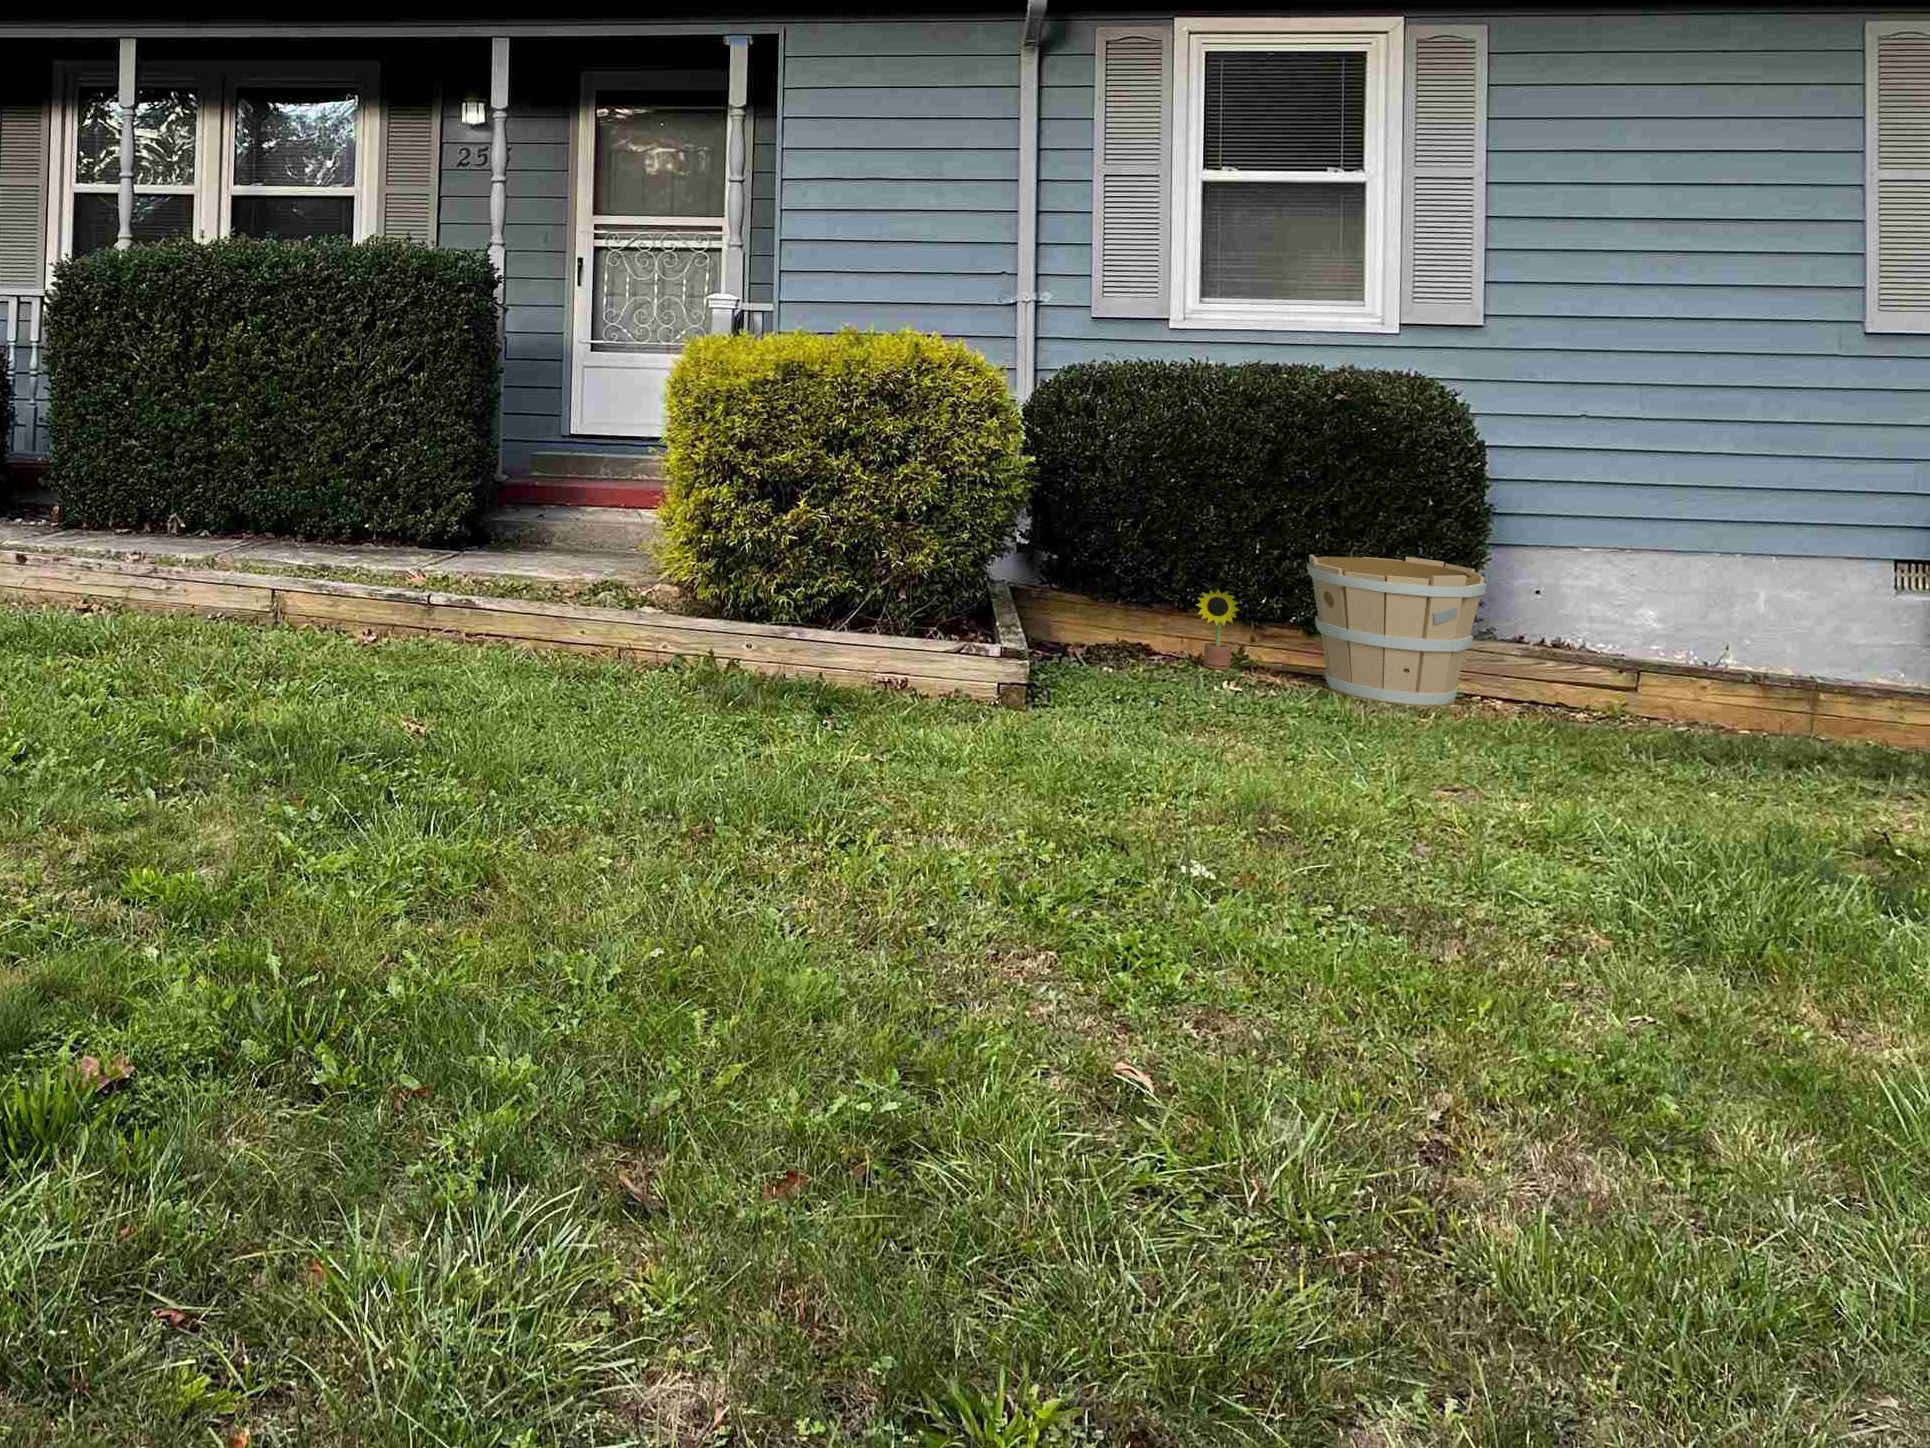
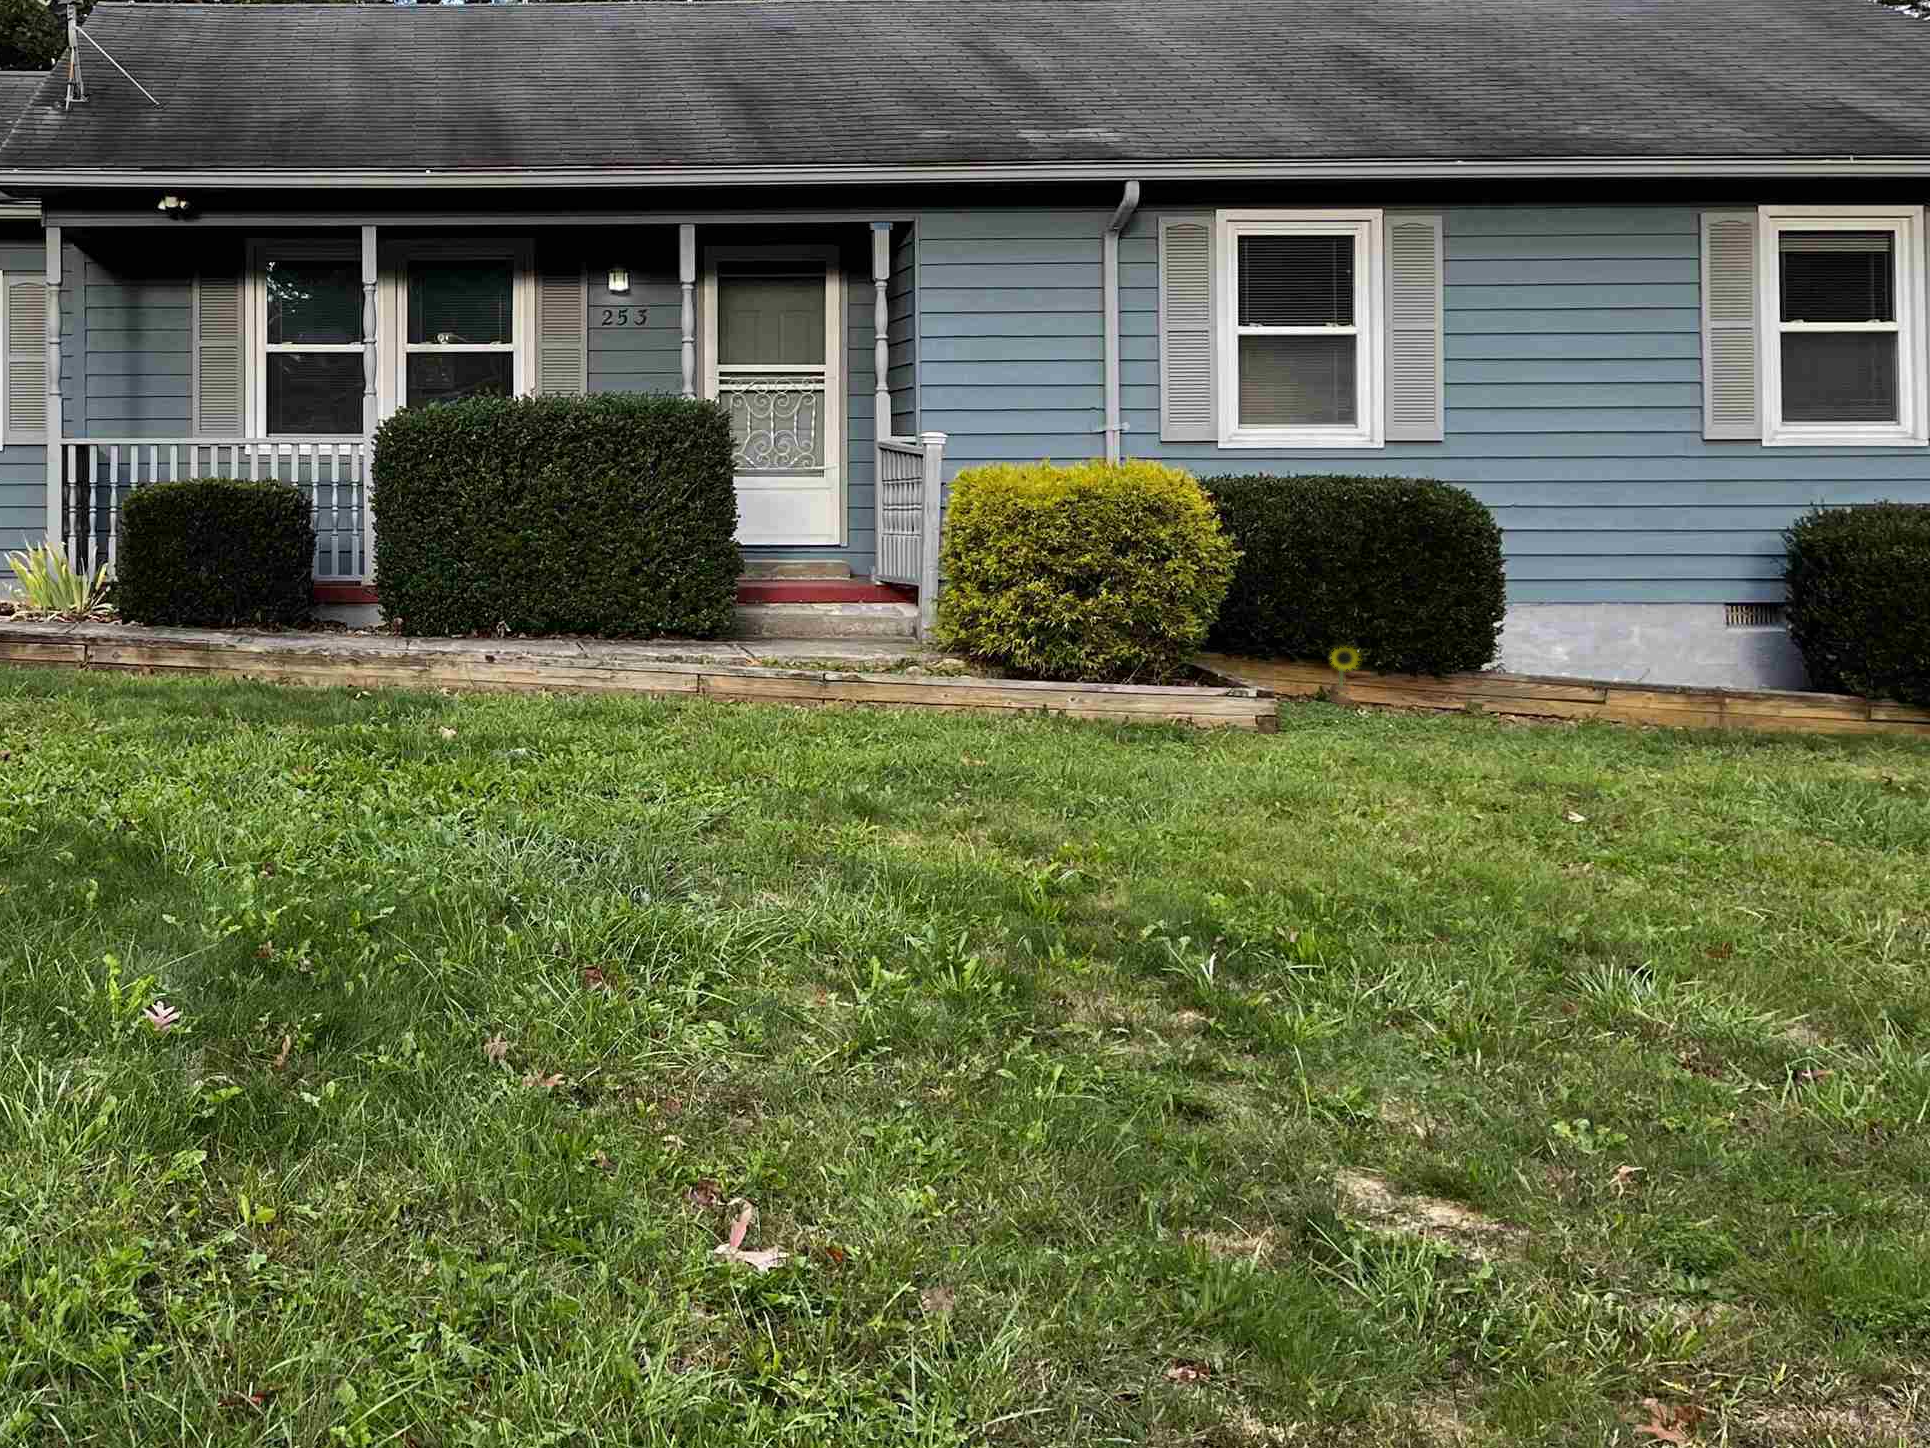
wooden bucket: present [1307,555,1487,707] -> none [1413,615,1548,722]

